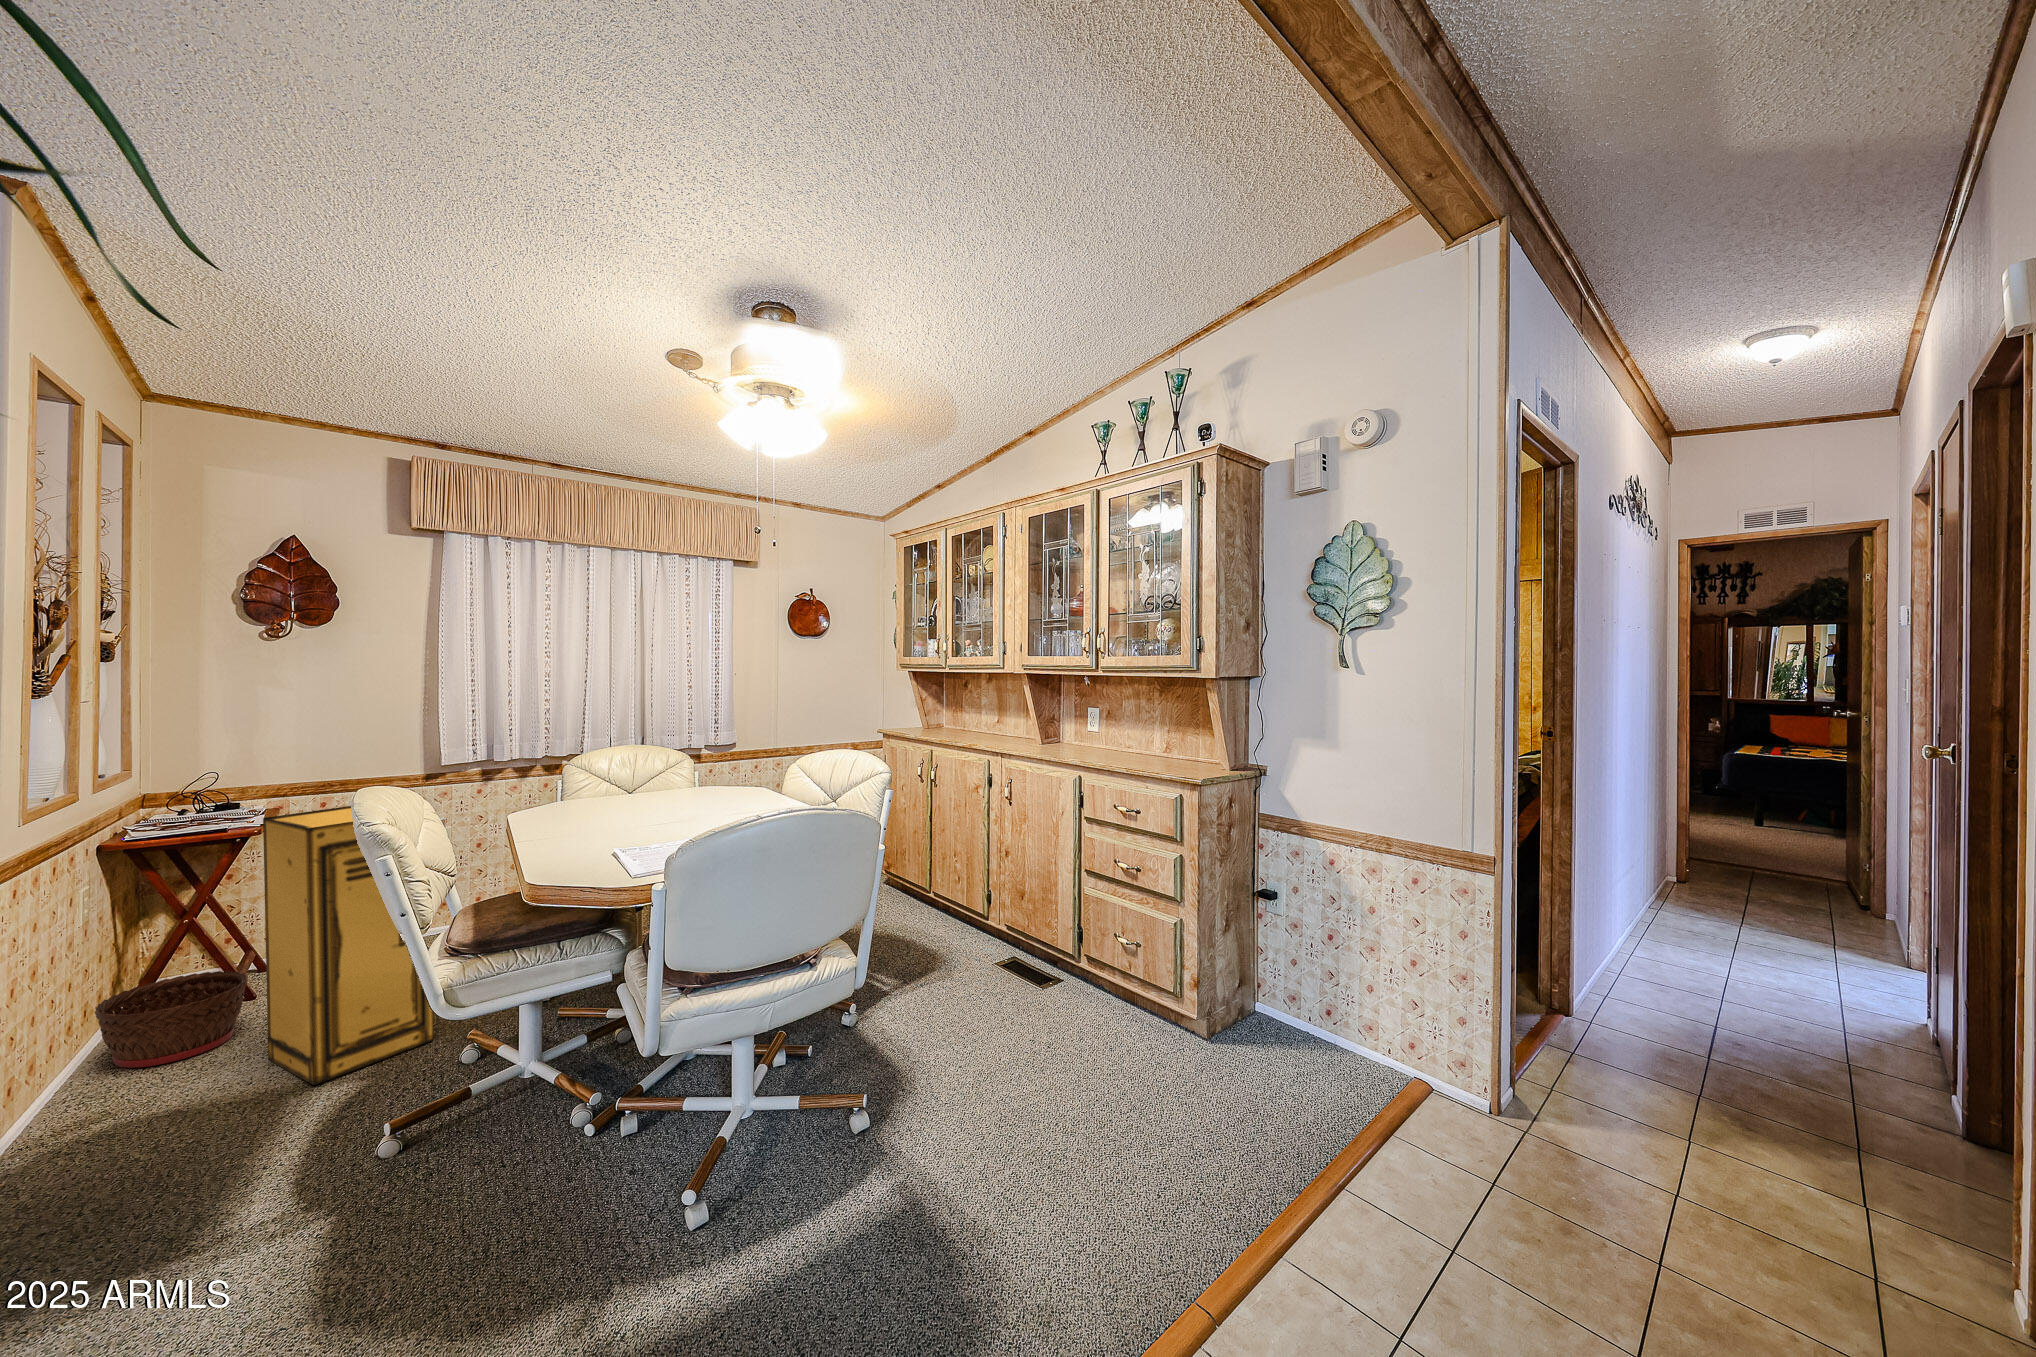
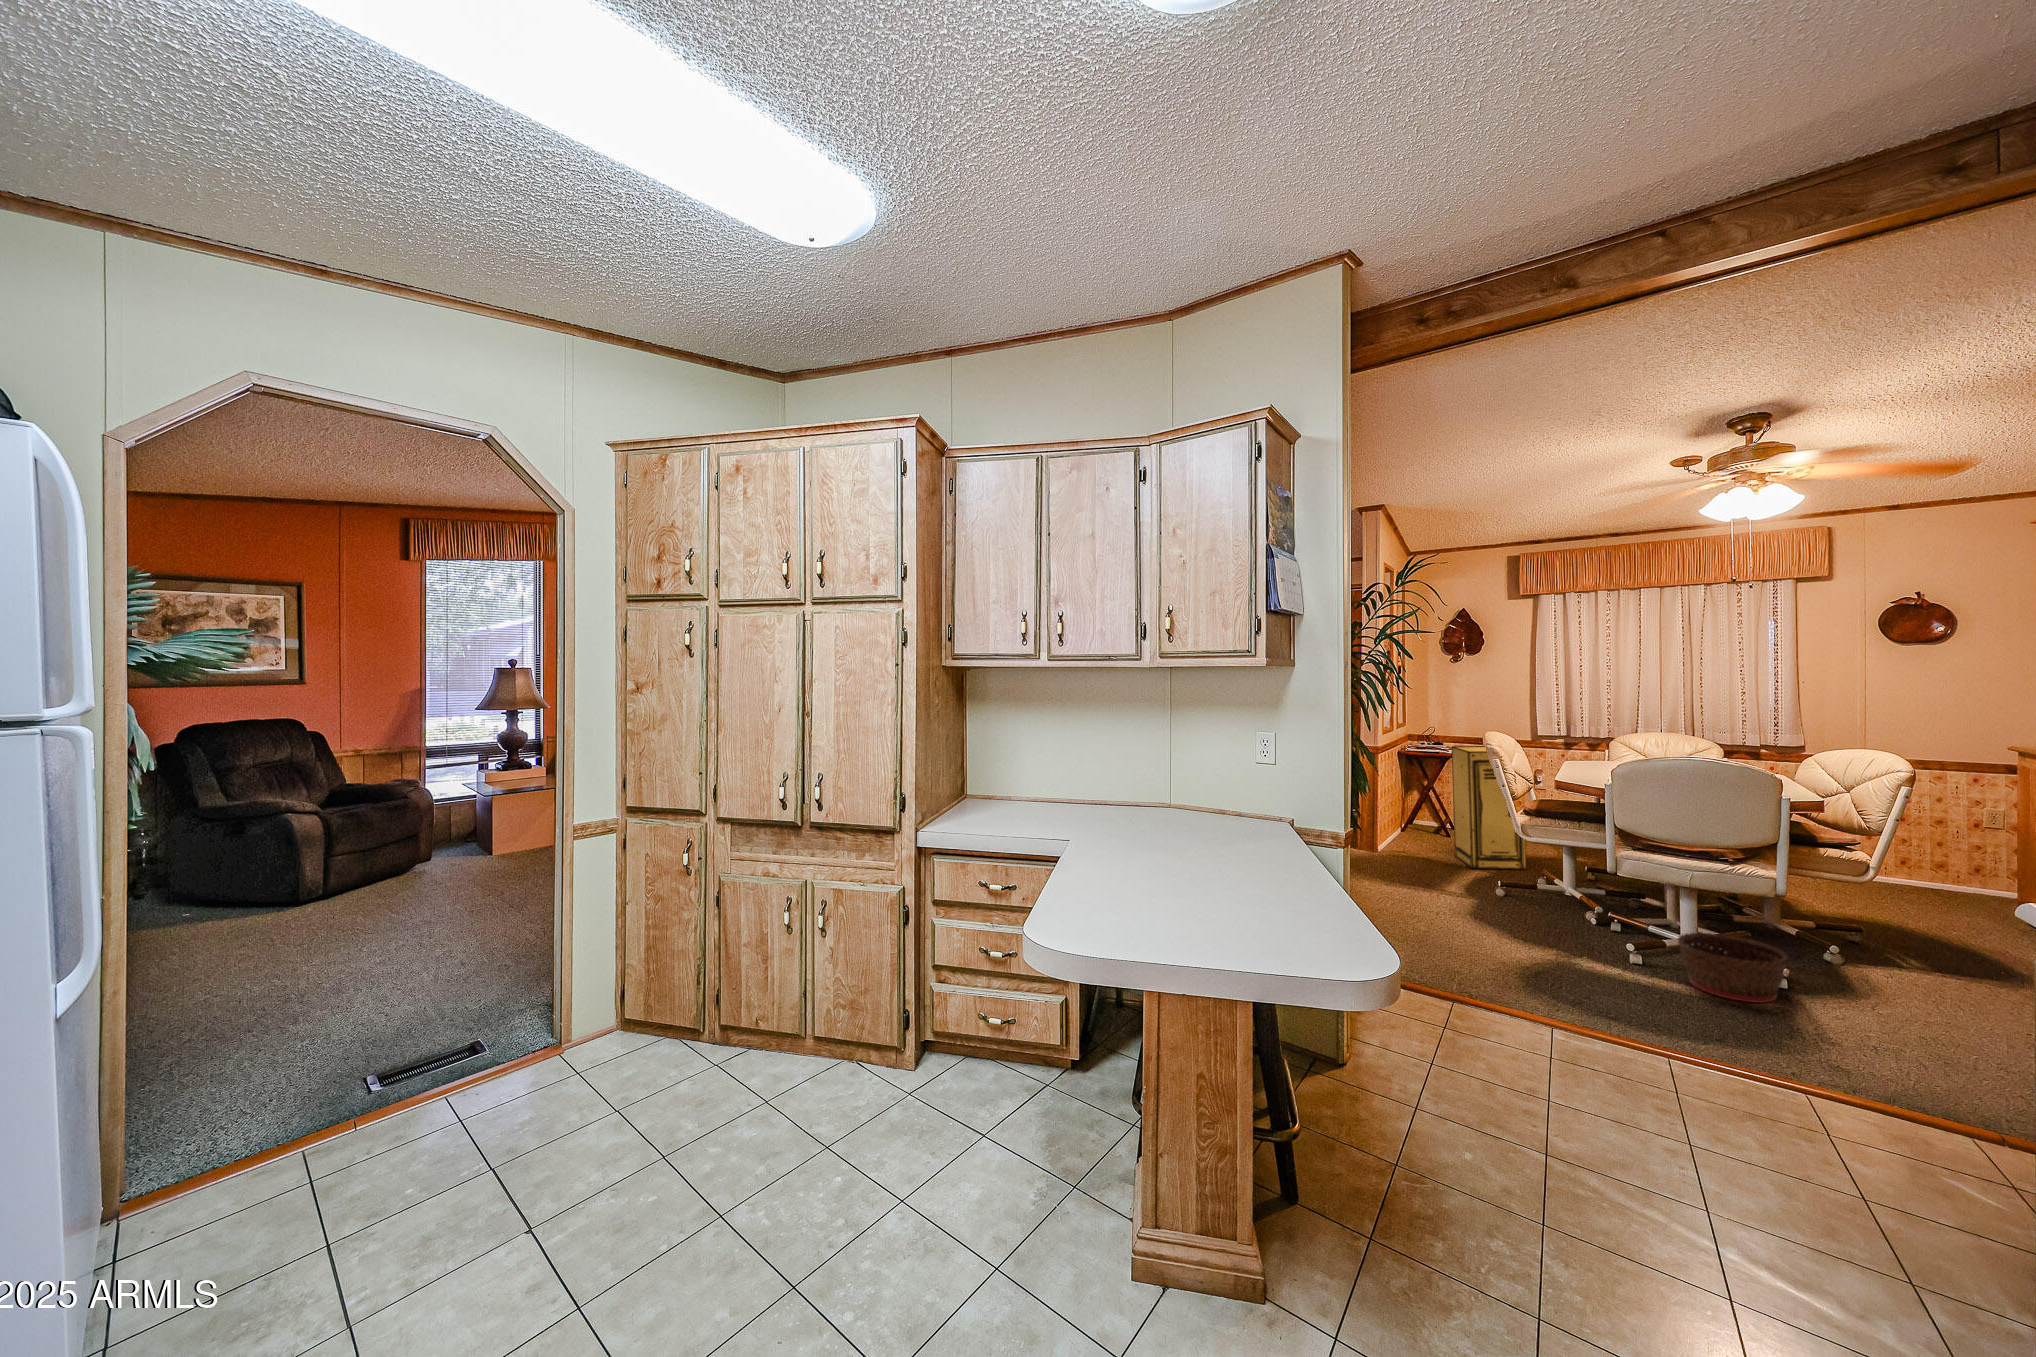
basket: present [95,971,247,1068] -> present [1678,933,1788,1003]

